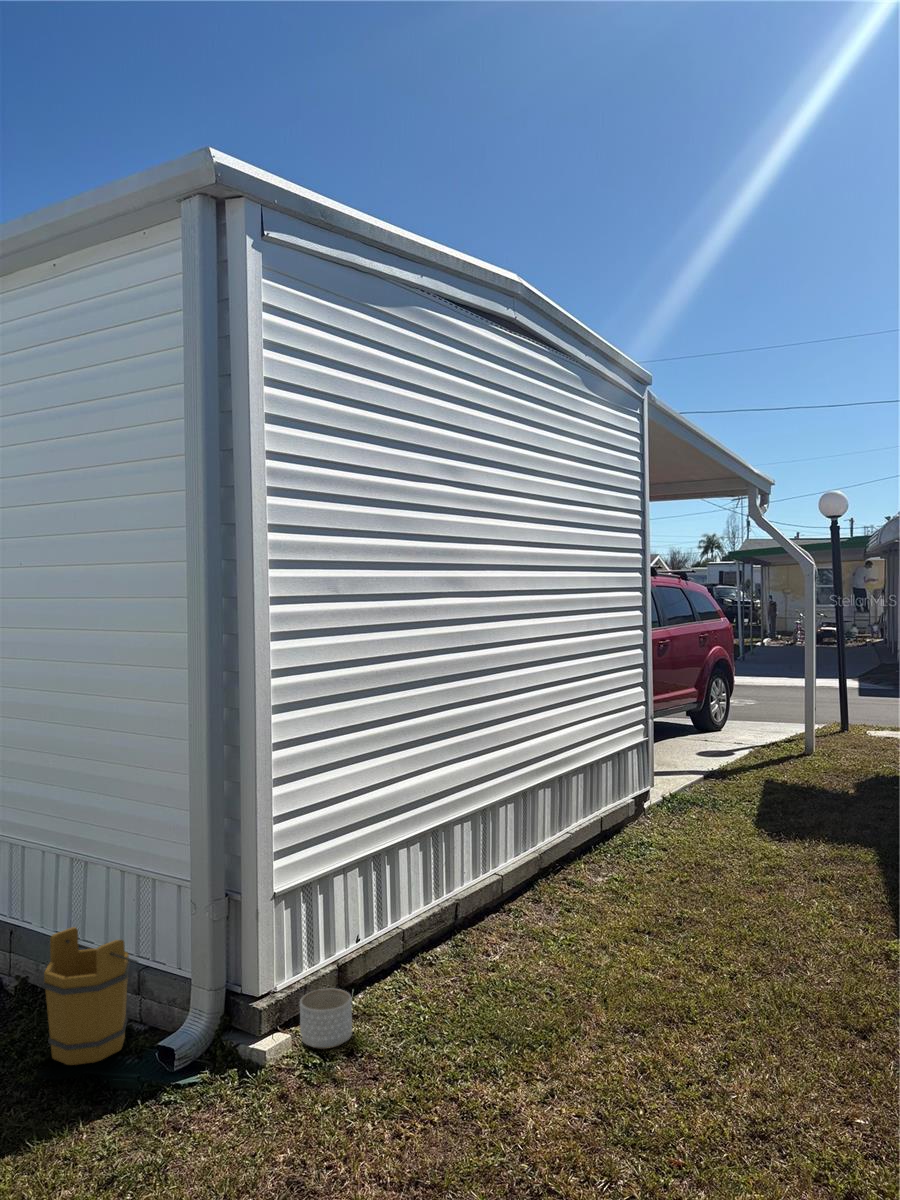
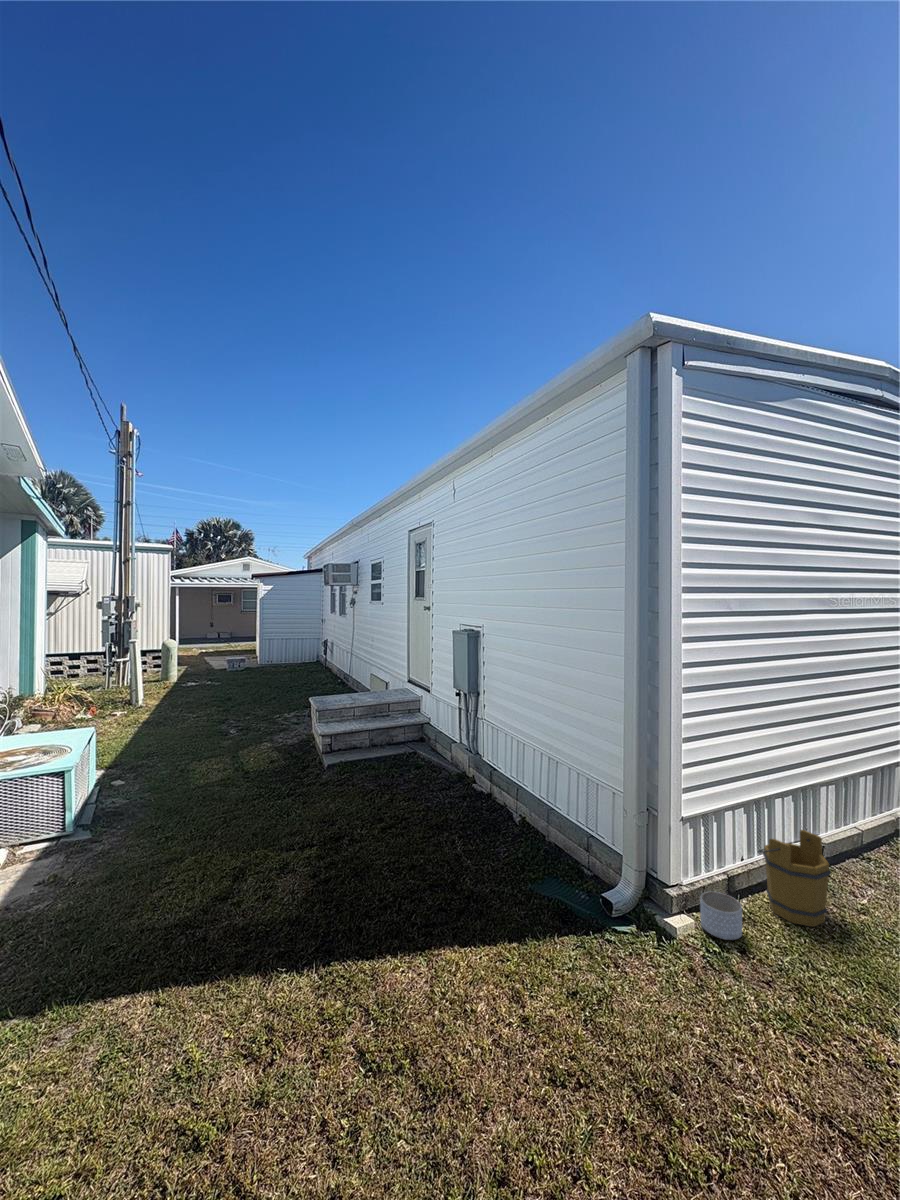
bucket: present [42,927,138,1065] -> present [758,830,831,927]

